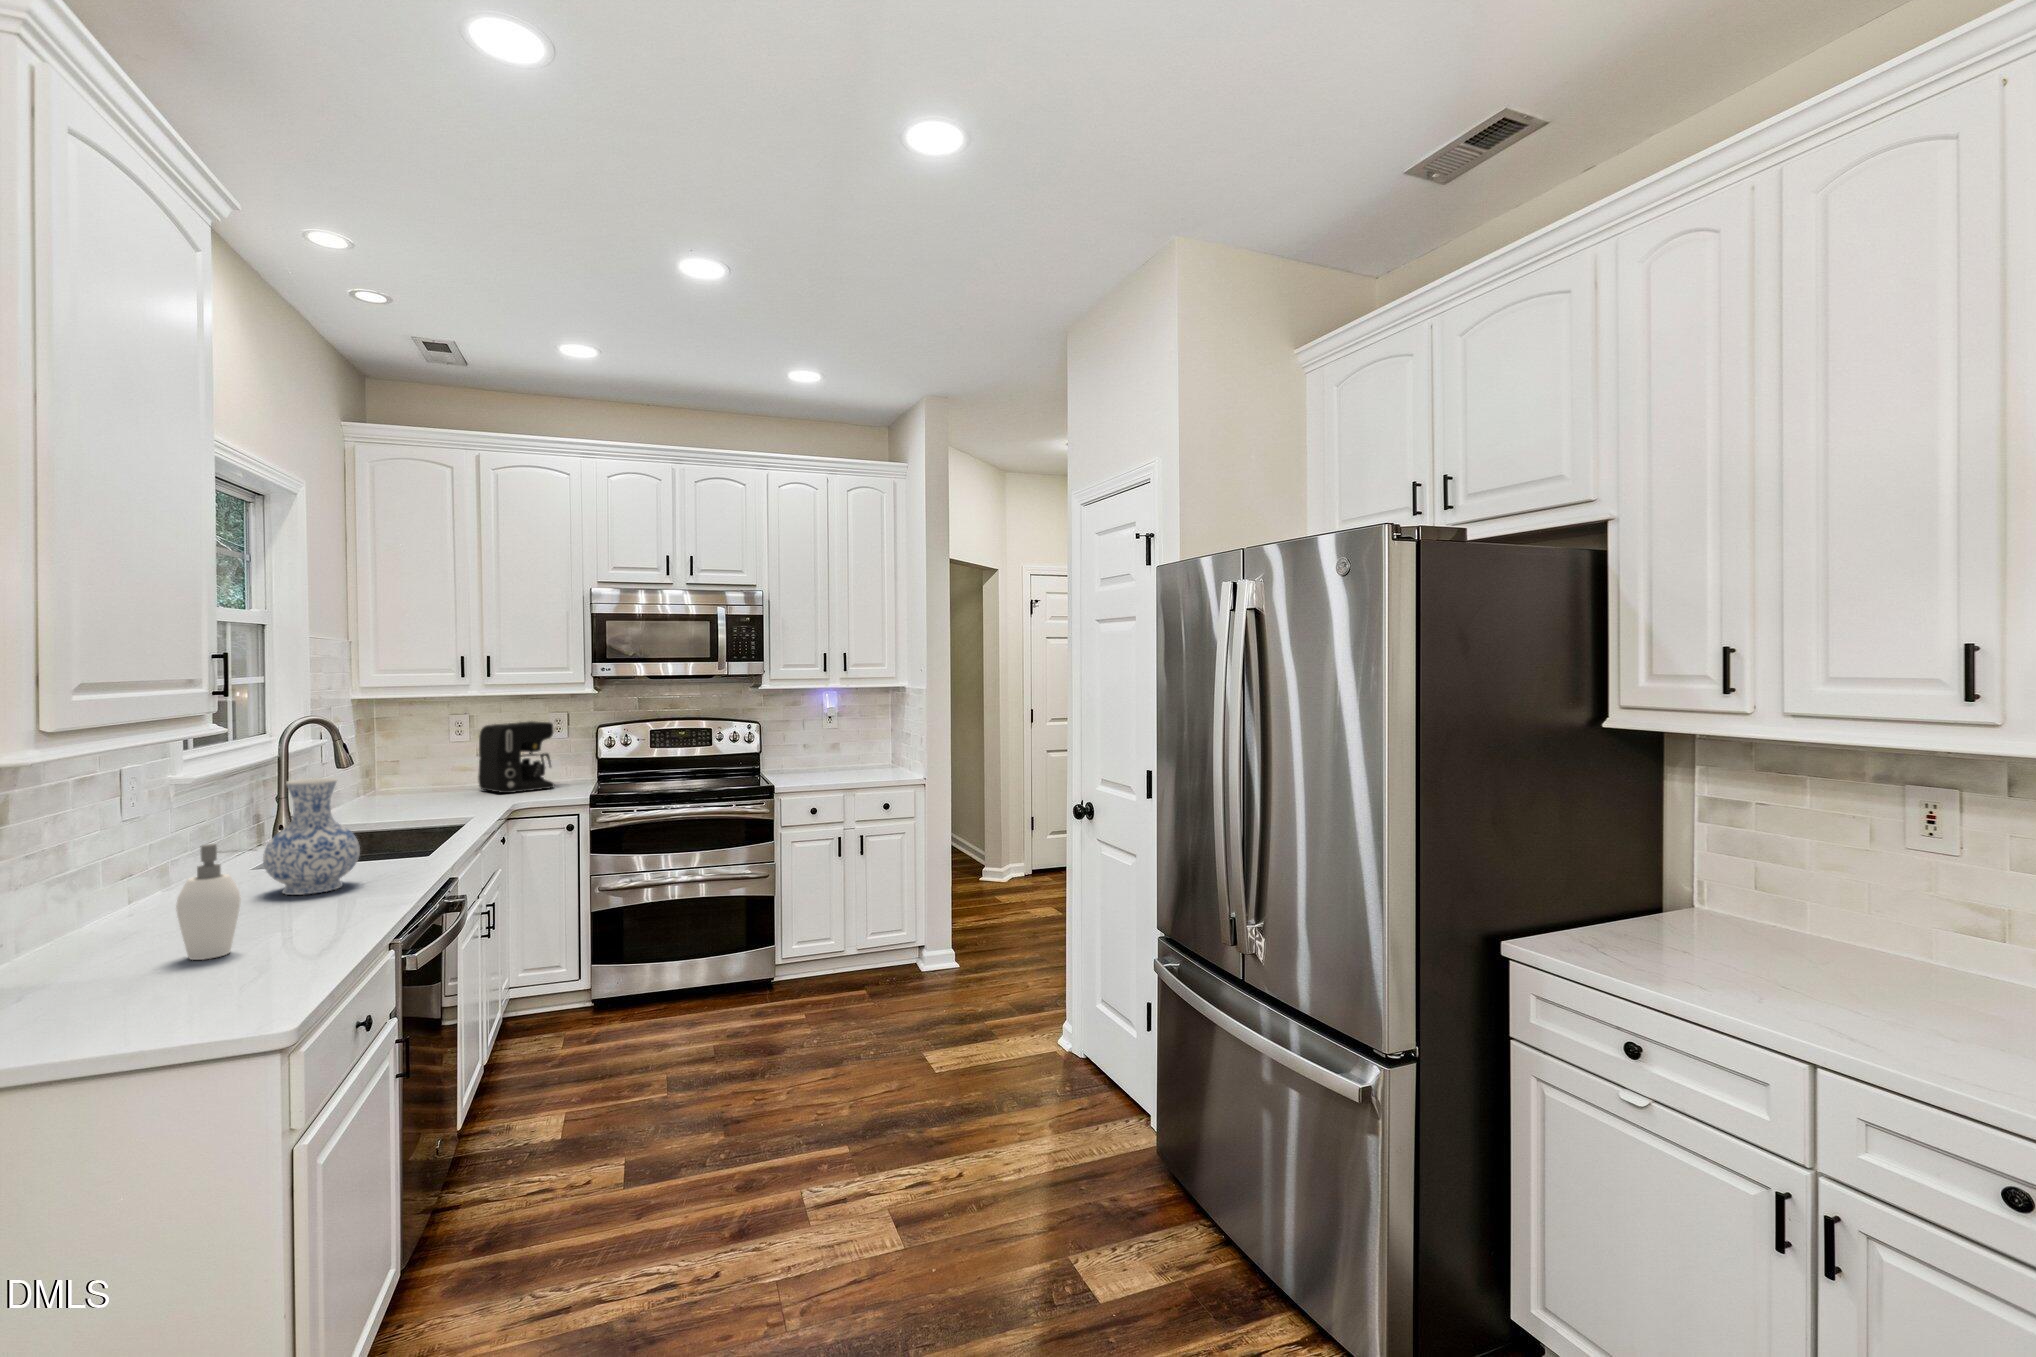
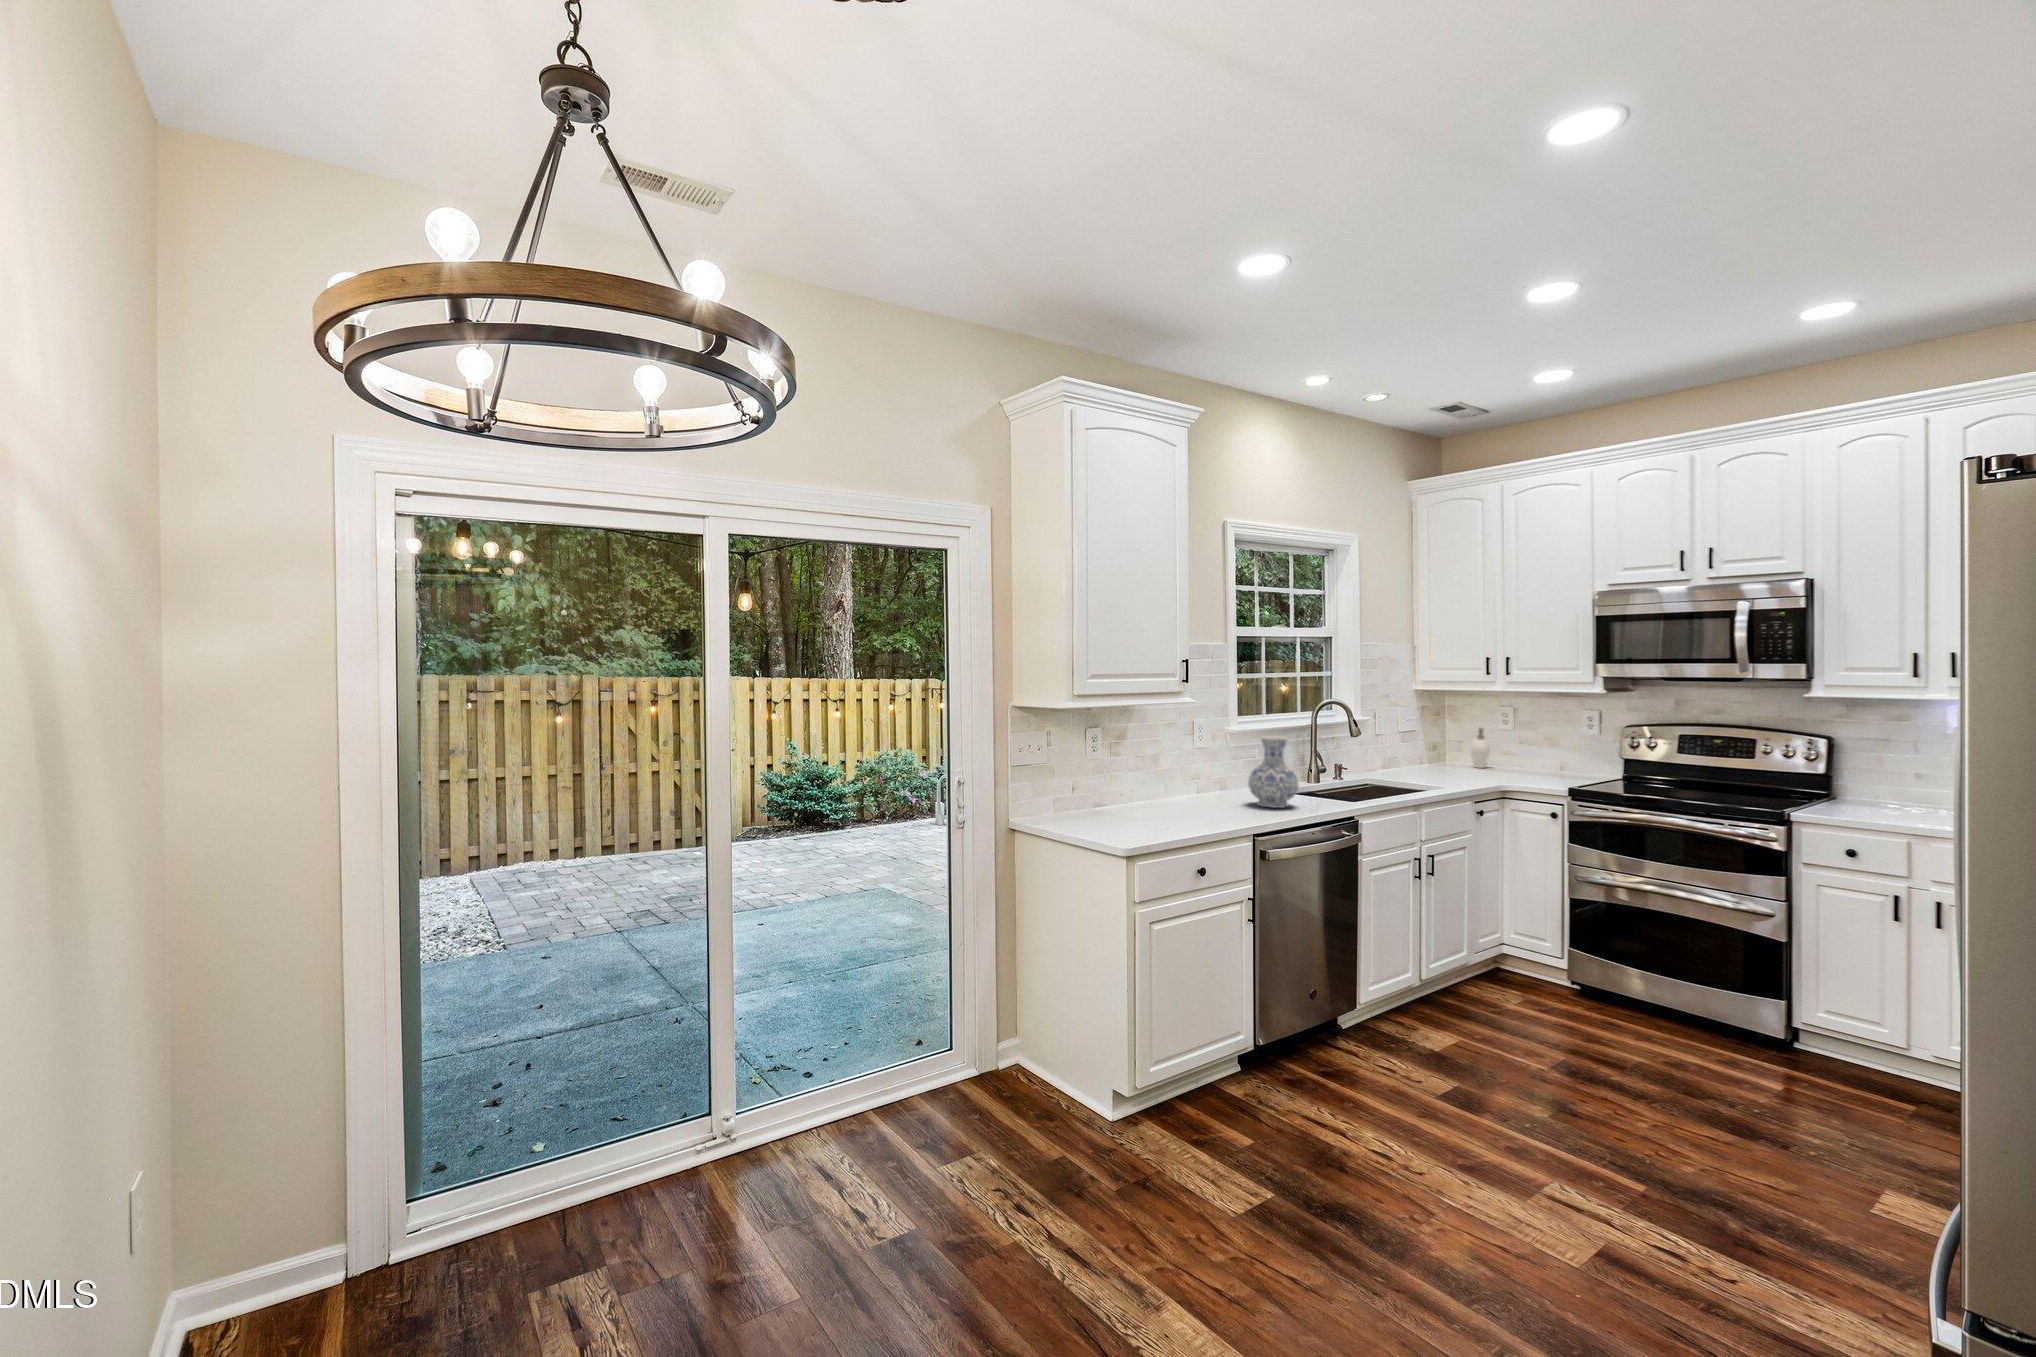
coffee maker: present [478,721,554,793] -> none [1511,718,1576,780]
soap dispenser: present [176,844,241,960] -> present [1471,728,1490,768]

